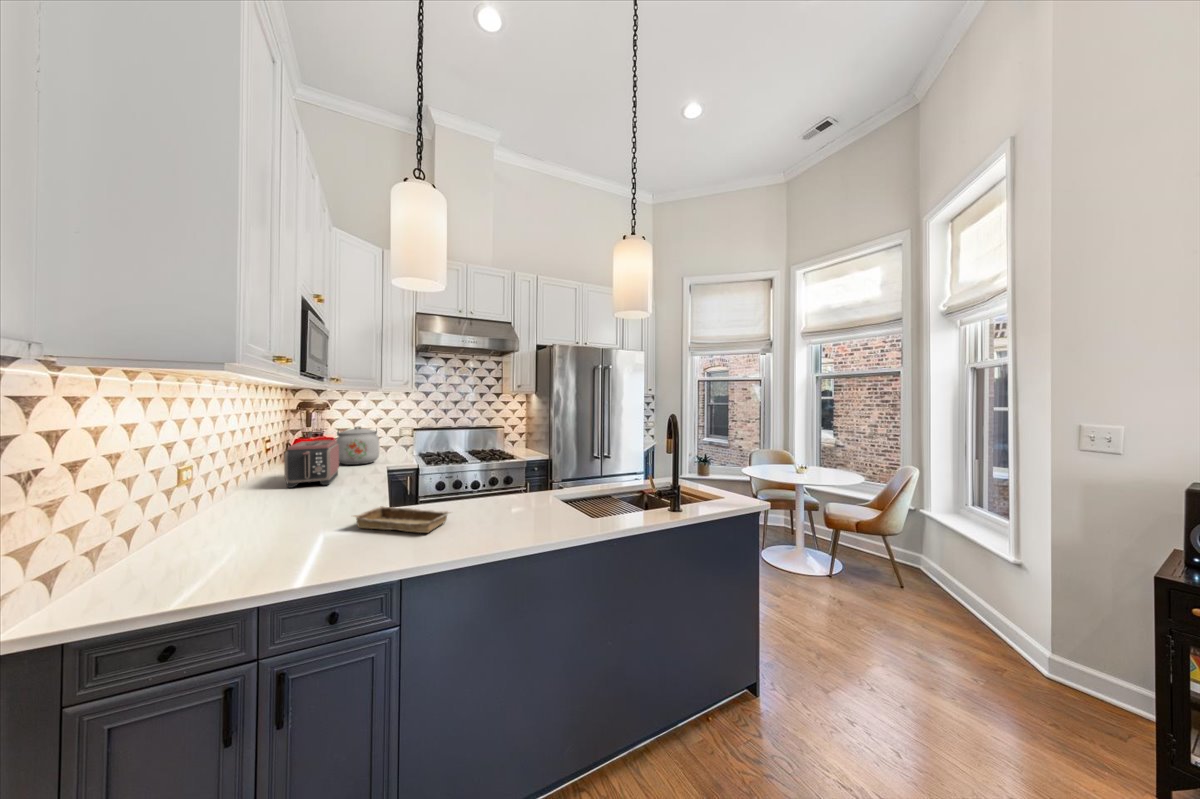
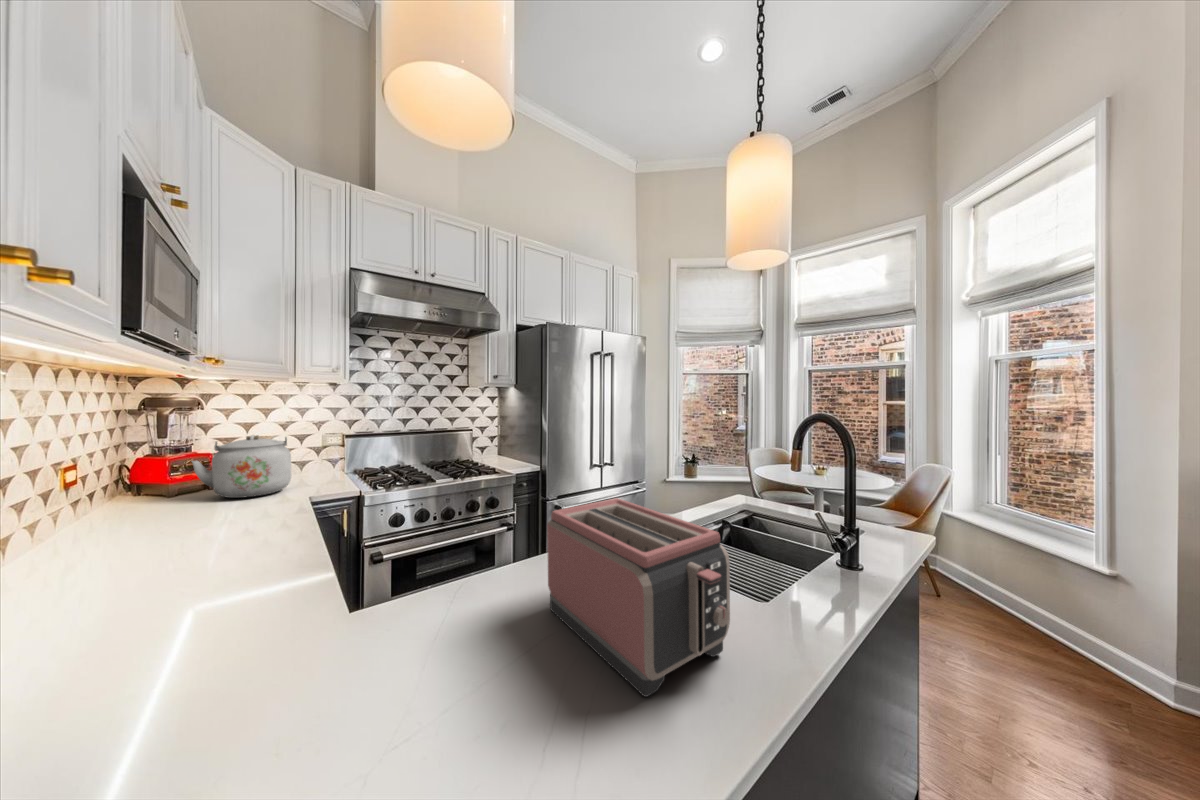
toaster: present [284,440,339,488] -> present [547,498,730,697]
tray: present [353,506,450,533] -> none [220,633,495,733]

